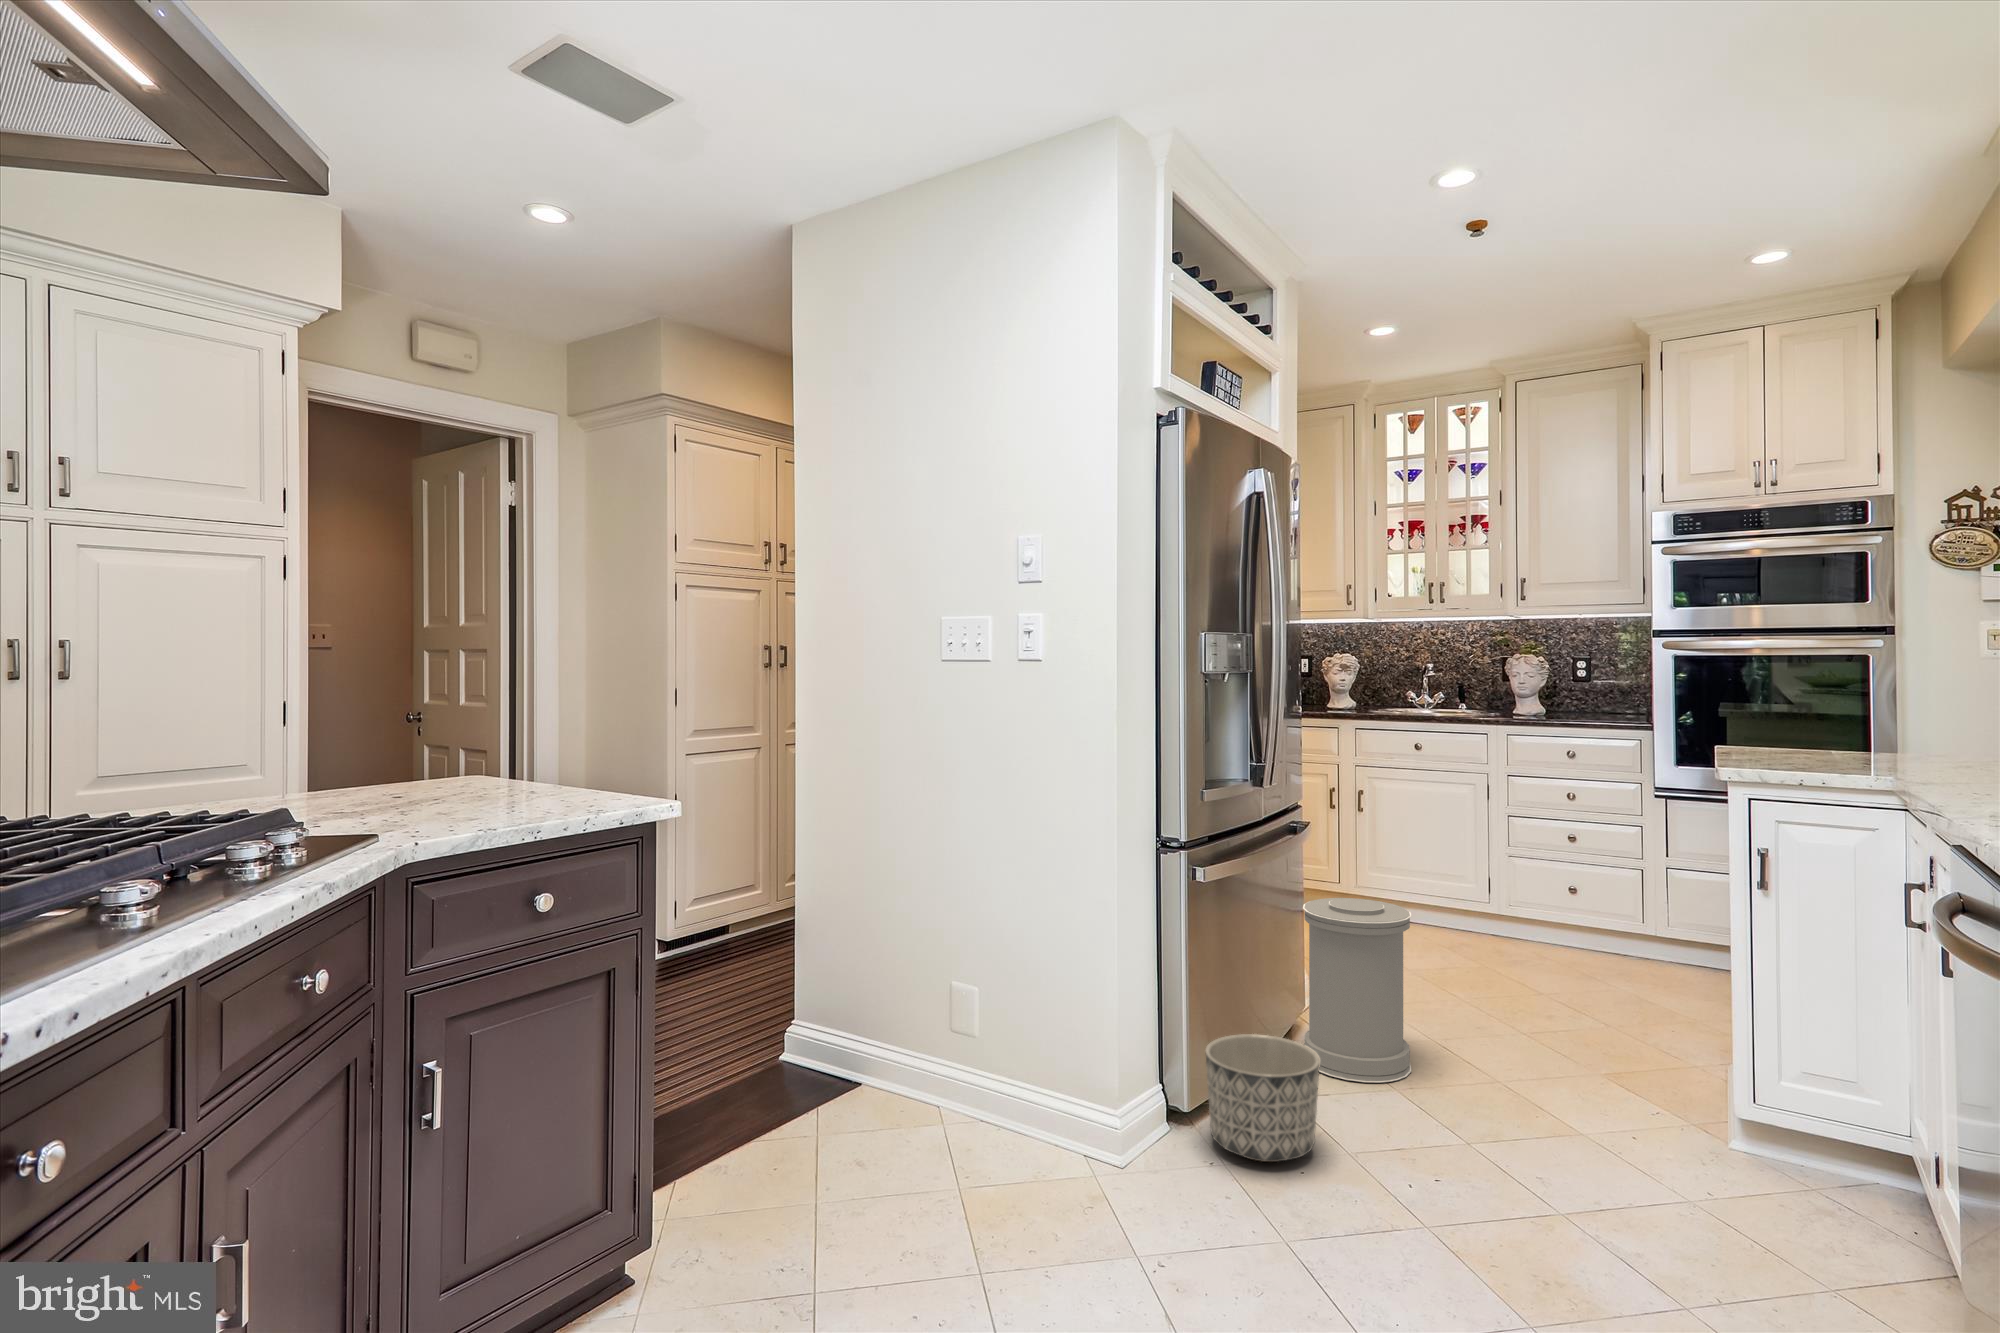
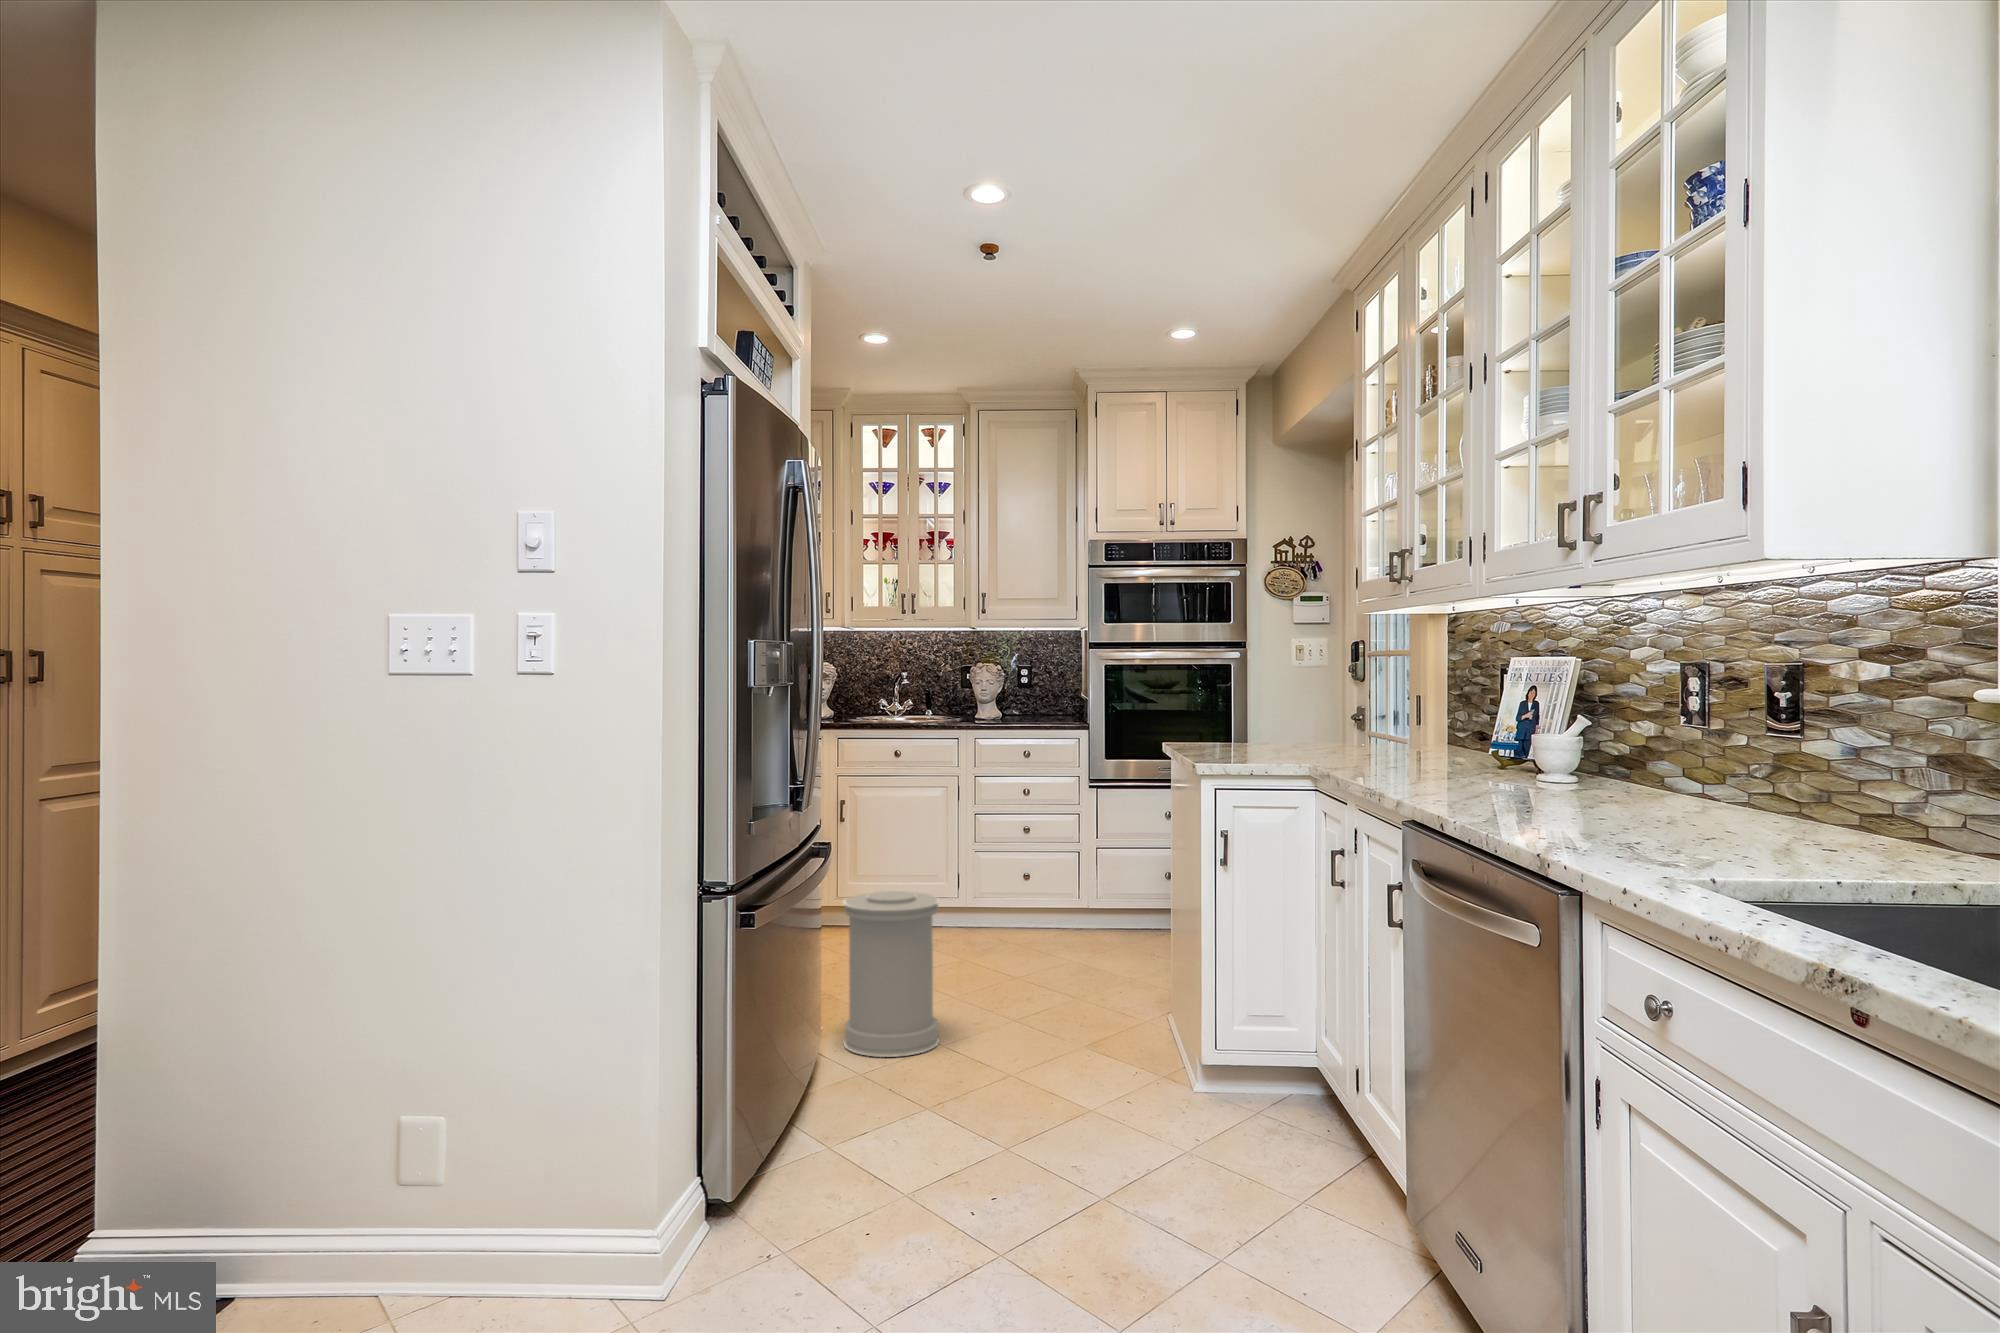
planter: present [1206,1034,1320,1162] -> none [789,1019,892,1130]

